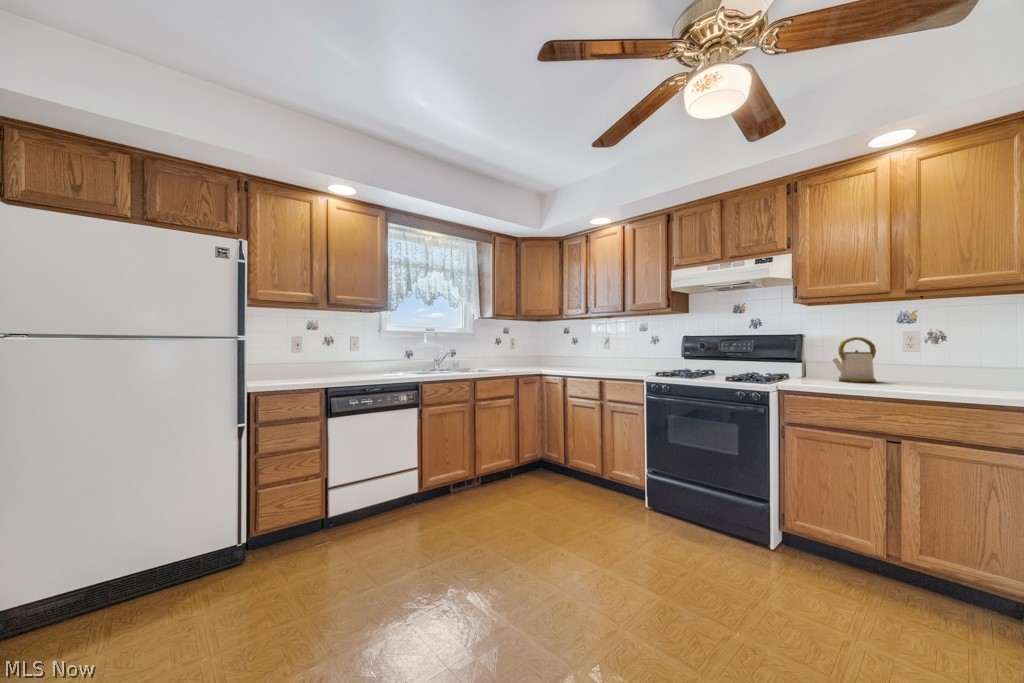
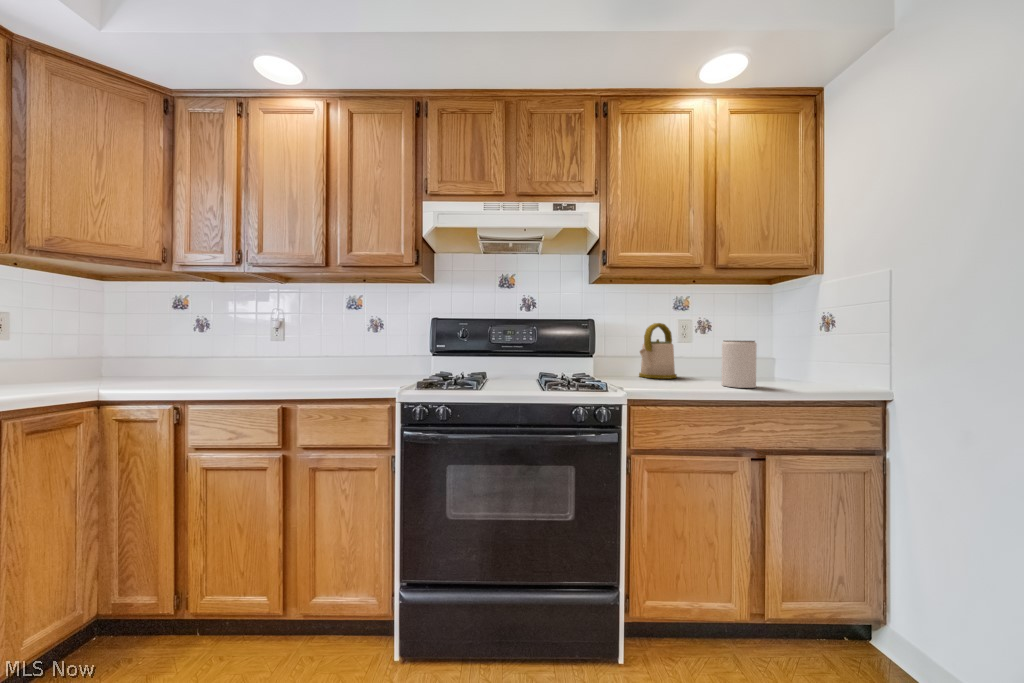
jar: none [884,352,917,390] -> present [722,341,757,388]

